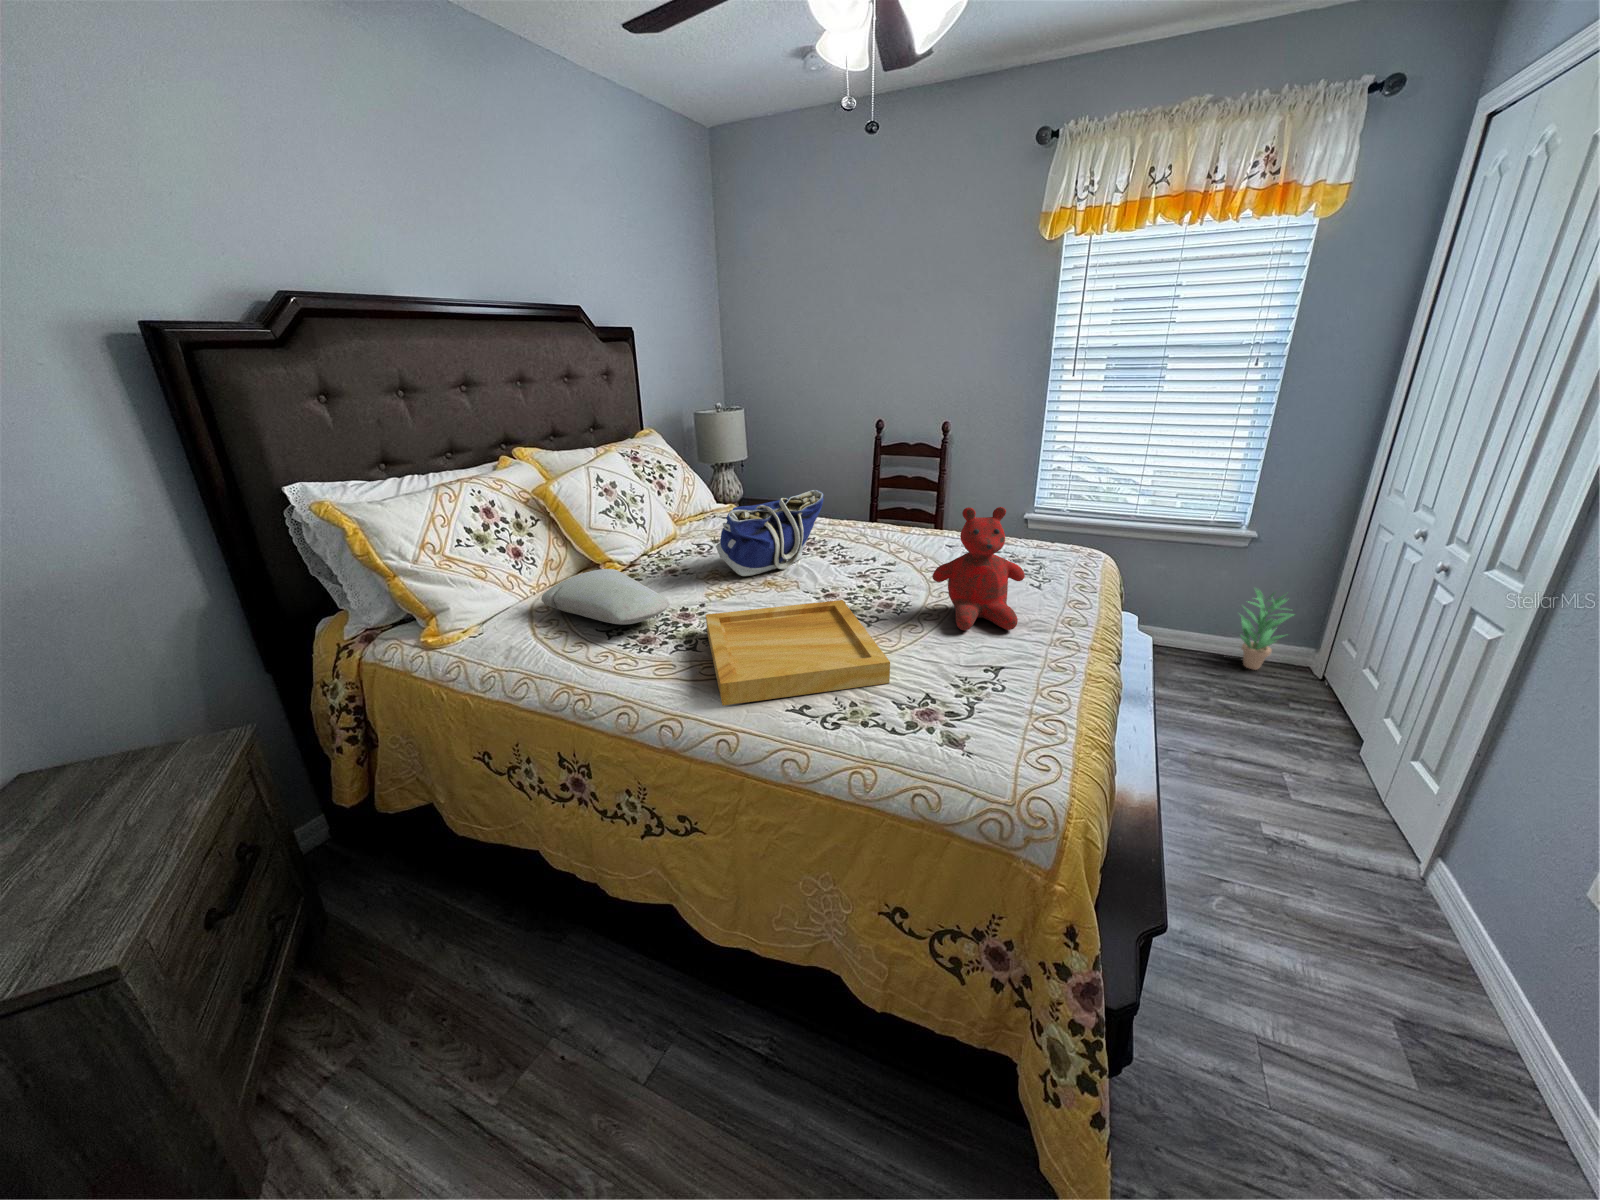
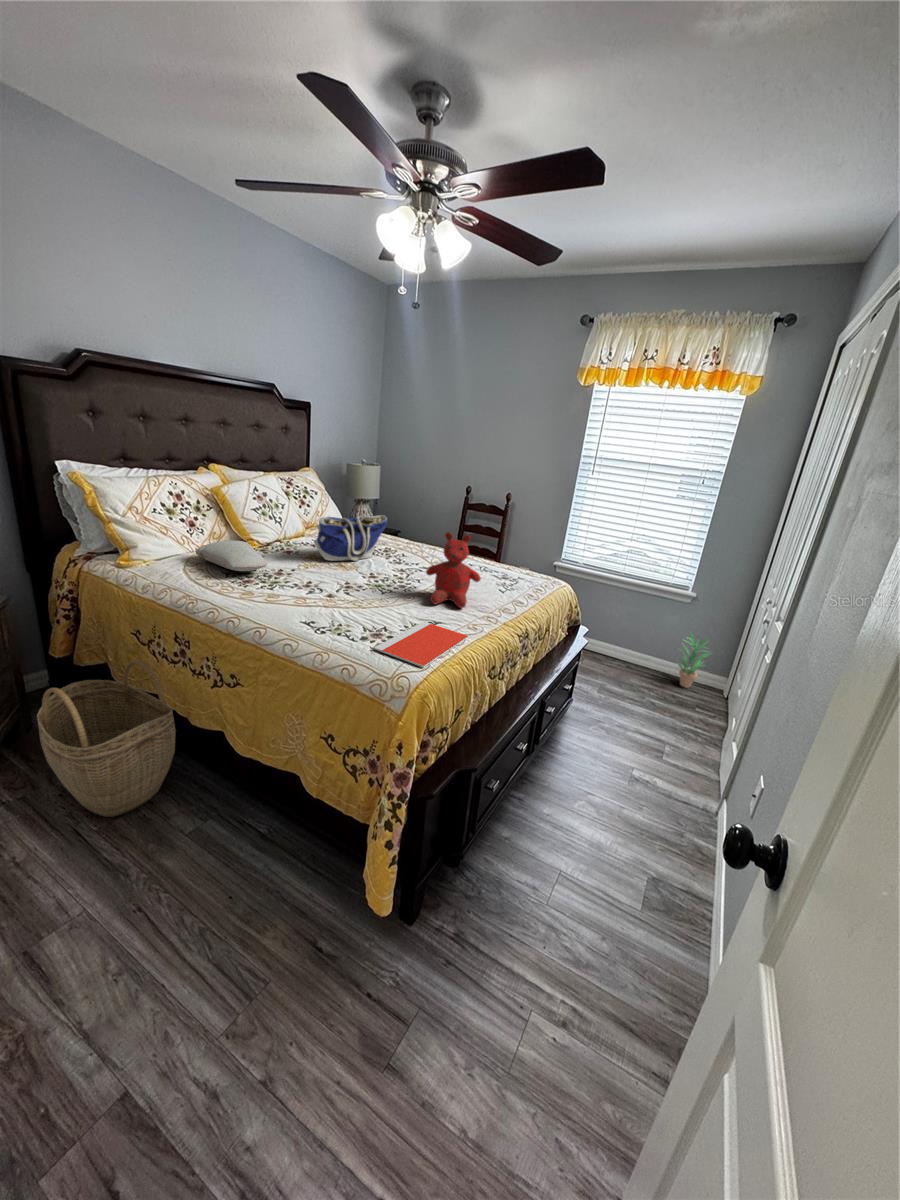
tray: present [706,600,890,705] -> none [267,572,371,620]
notebook: none [946,669,1070,773] -> present [374,622,469,668]
woven basket: none [353,807,588,1081] -> present [37,660,175,817]

